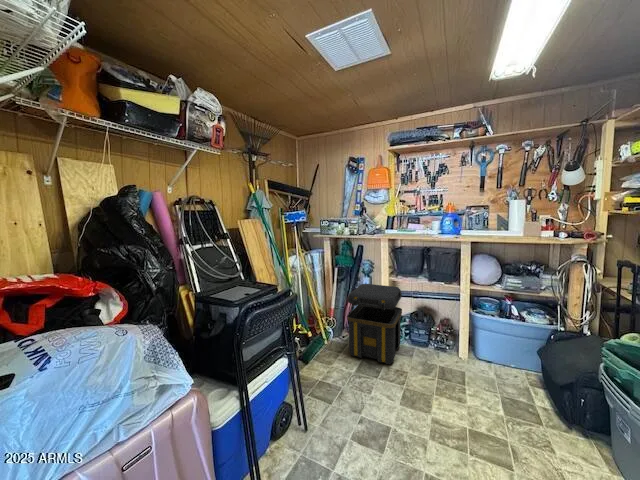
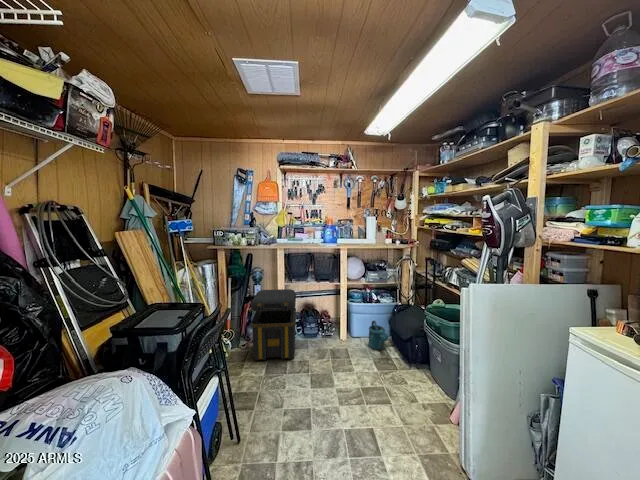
watering can: none [500,345,529,388] -> present [368,321,388,350]

